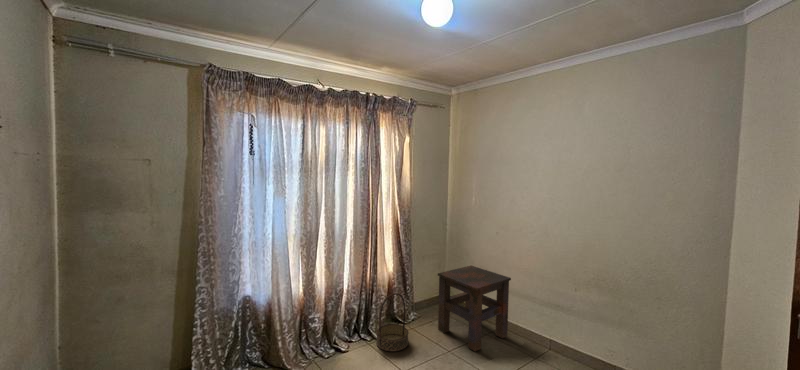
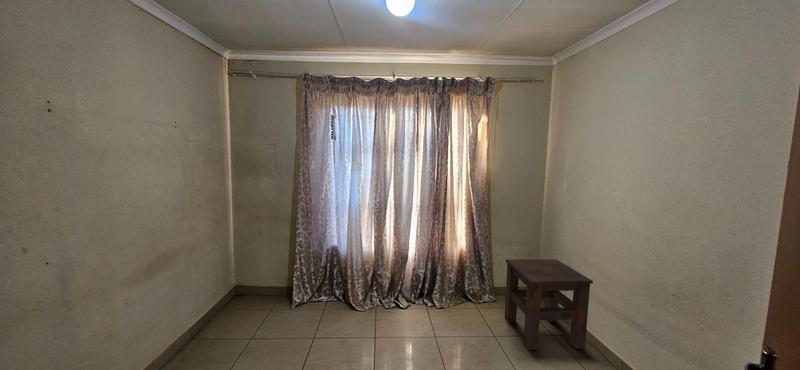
basket: present [376,293,408,352] -> none [434,269,466,323]

